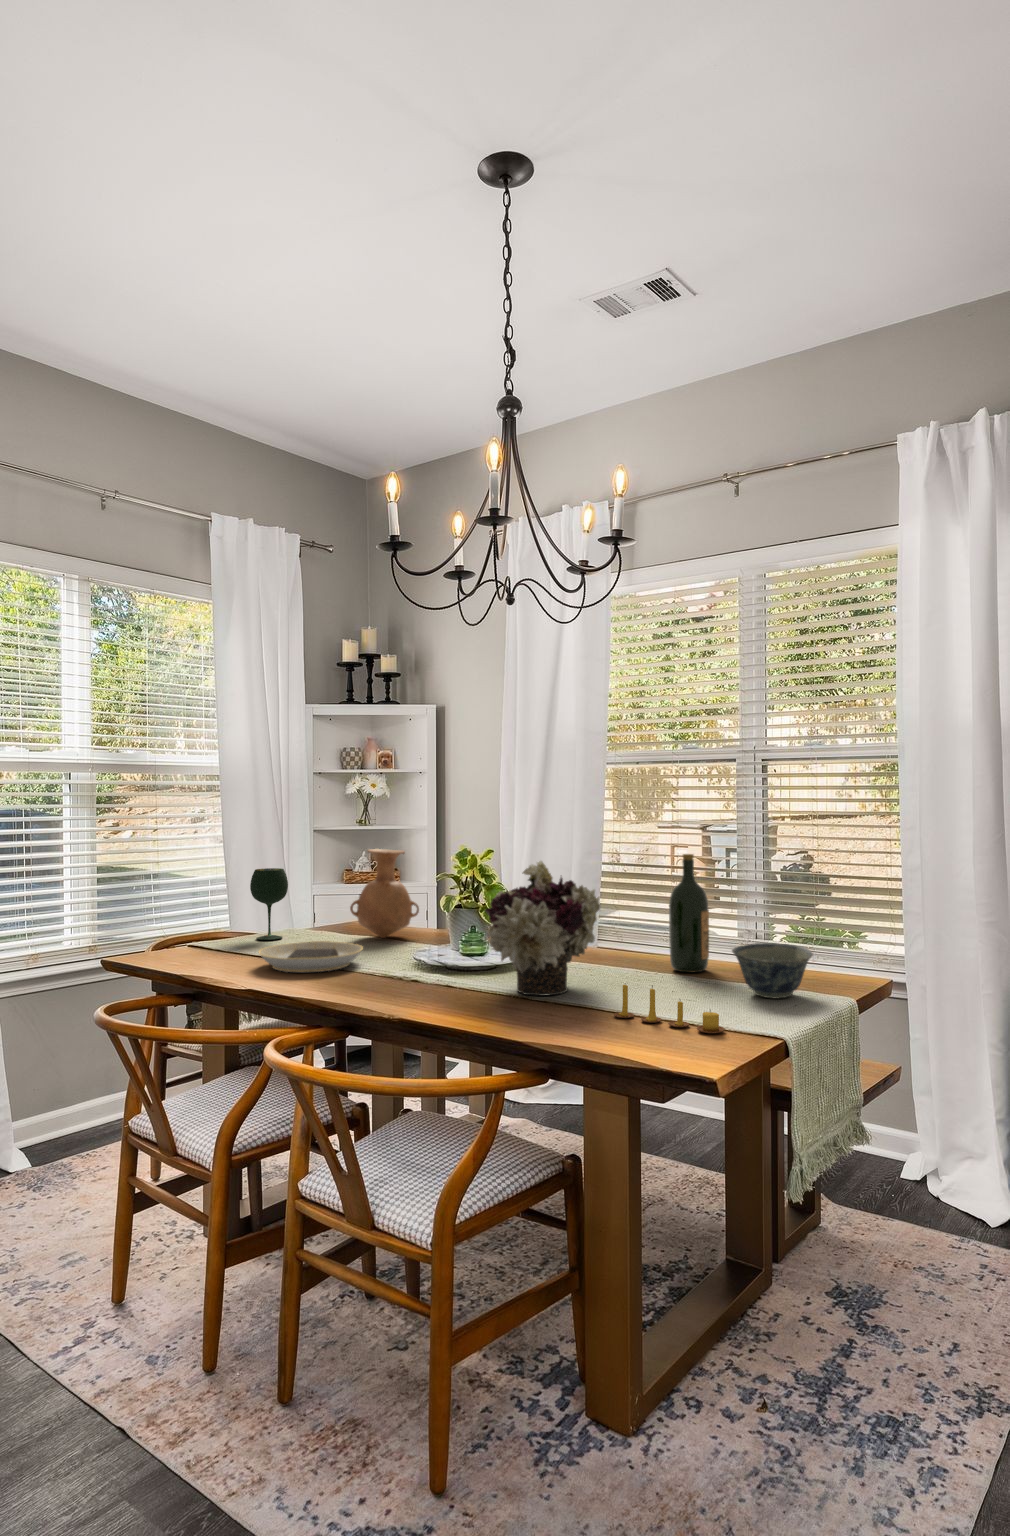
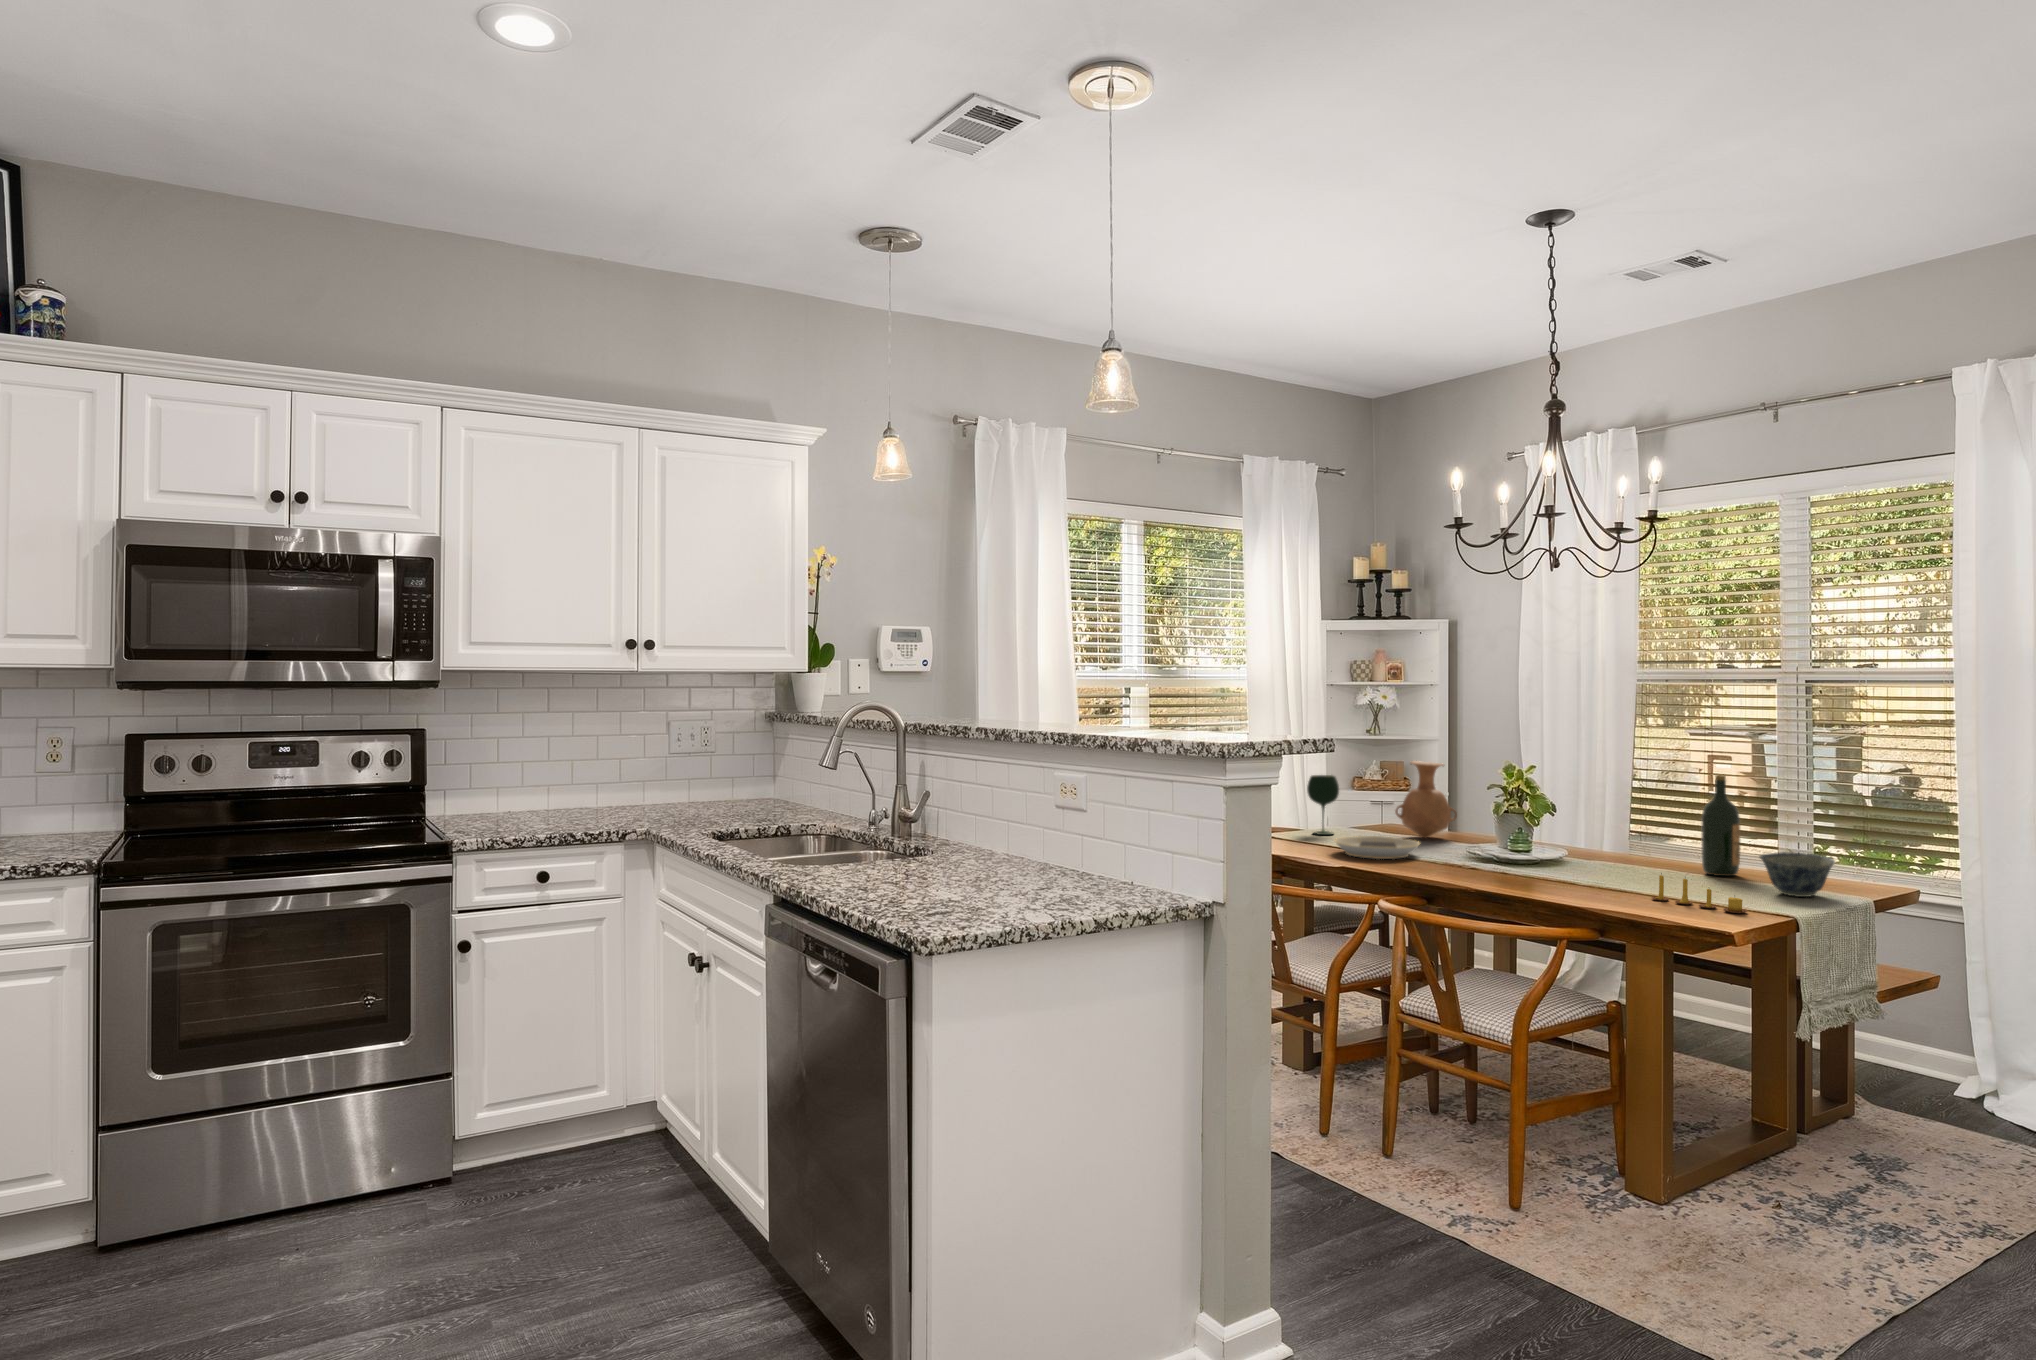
flower arrangement: present [486,861,600,996] -> none [1538,777,1639,884]

